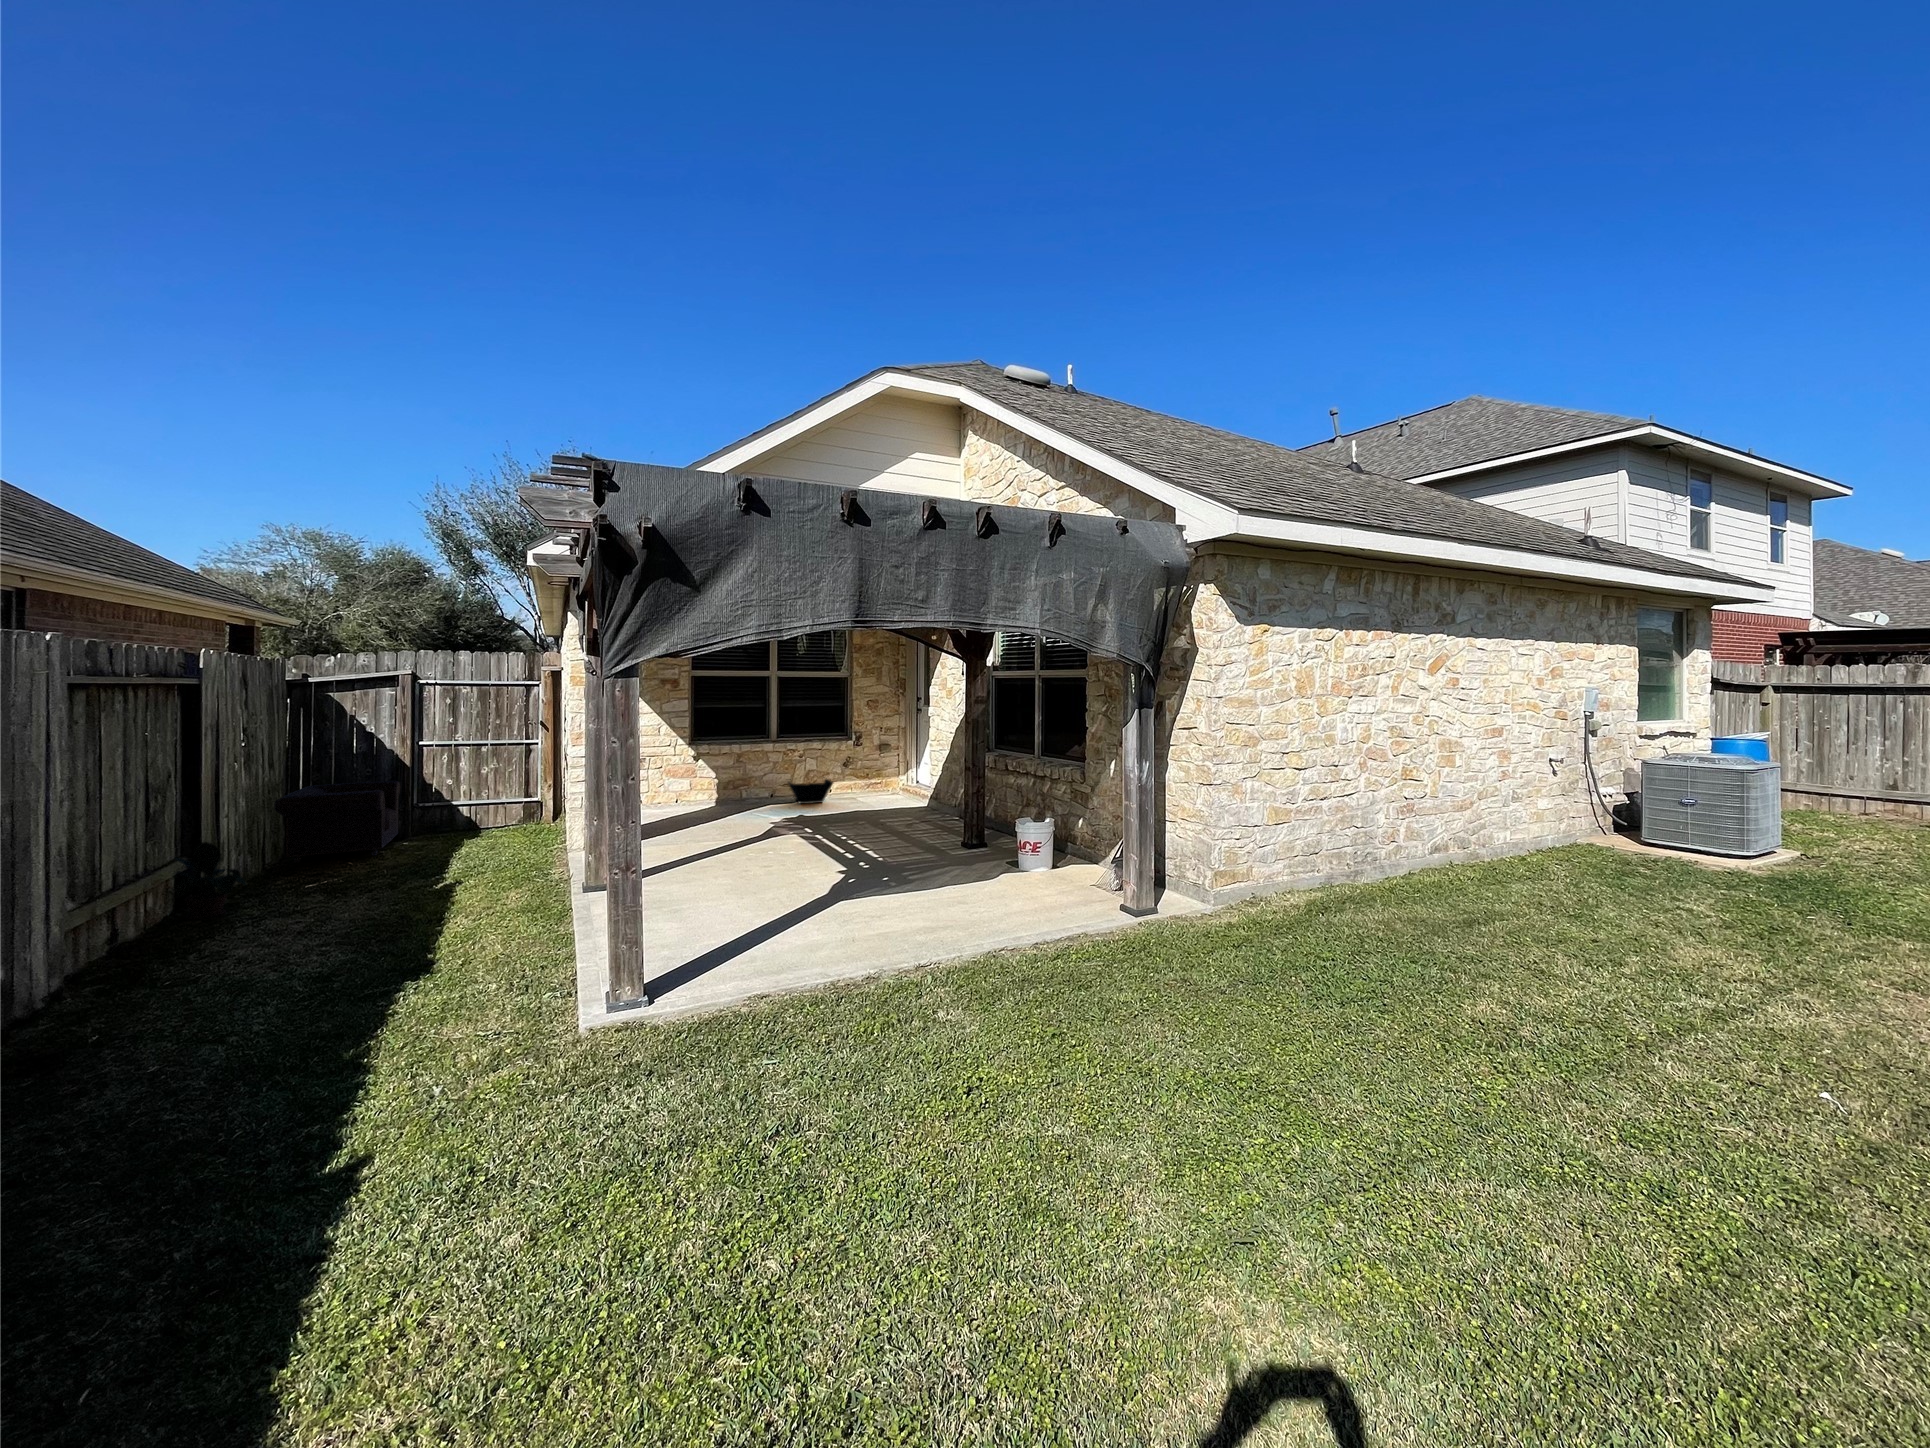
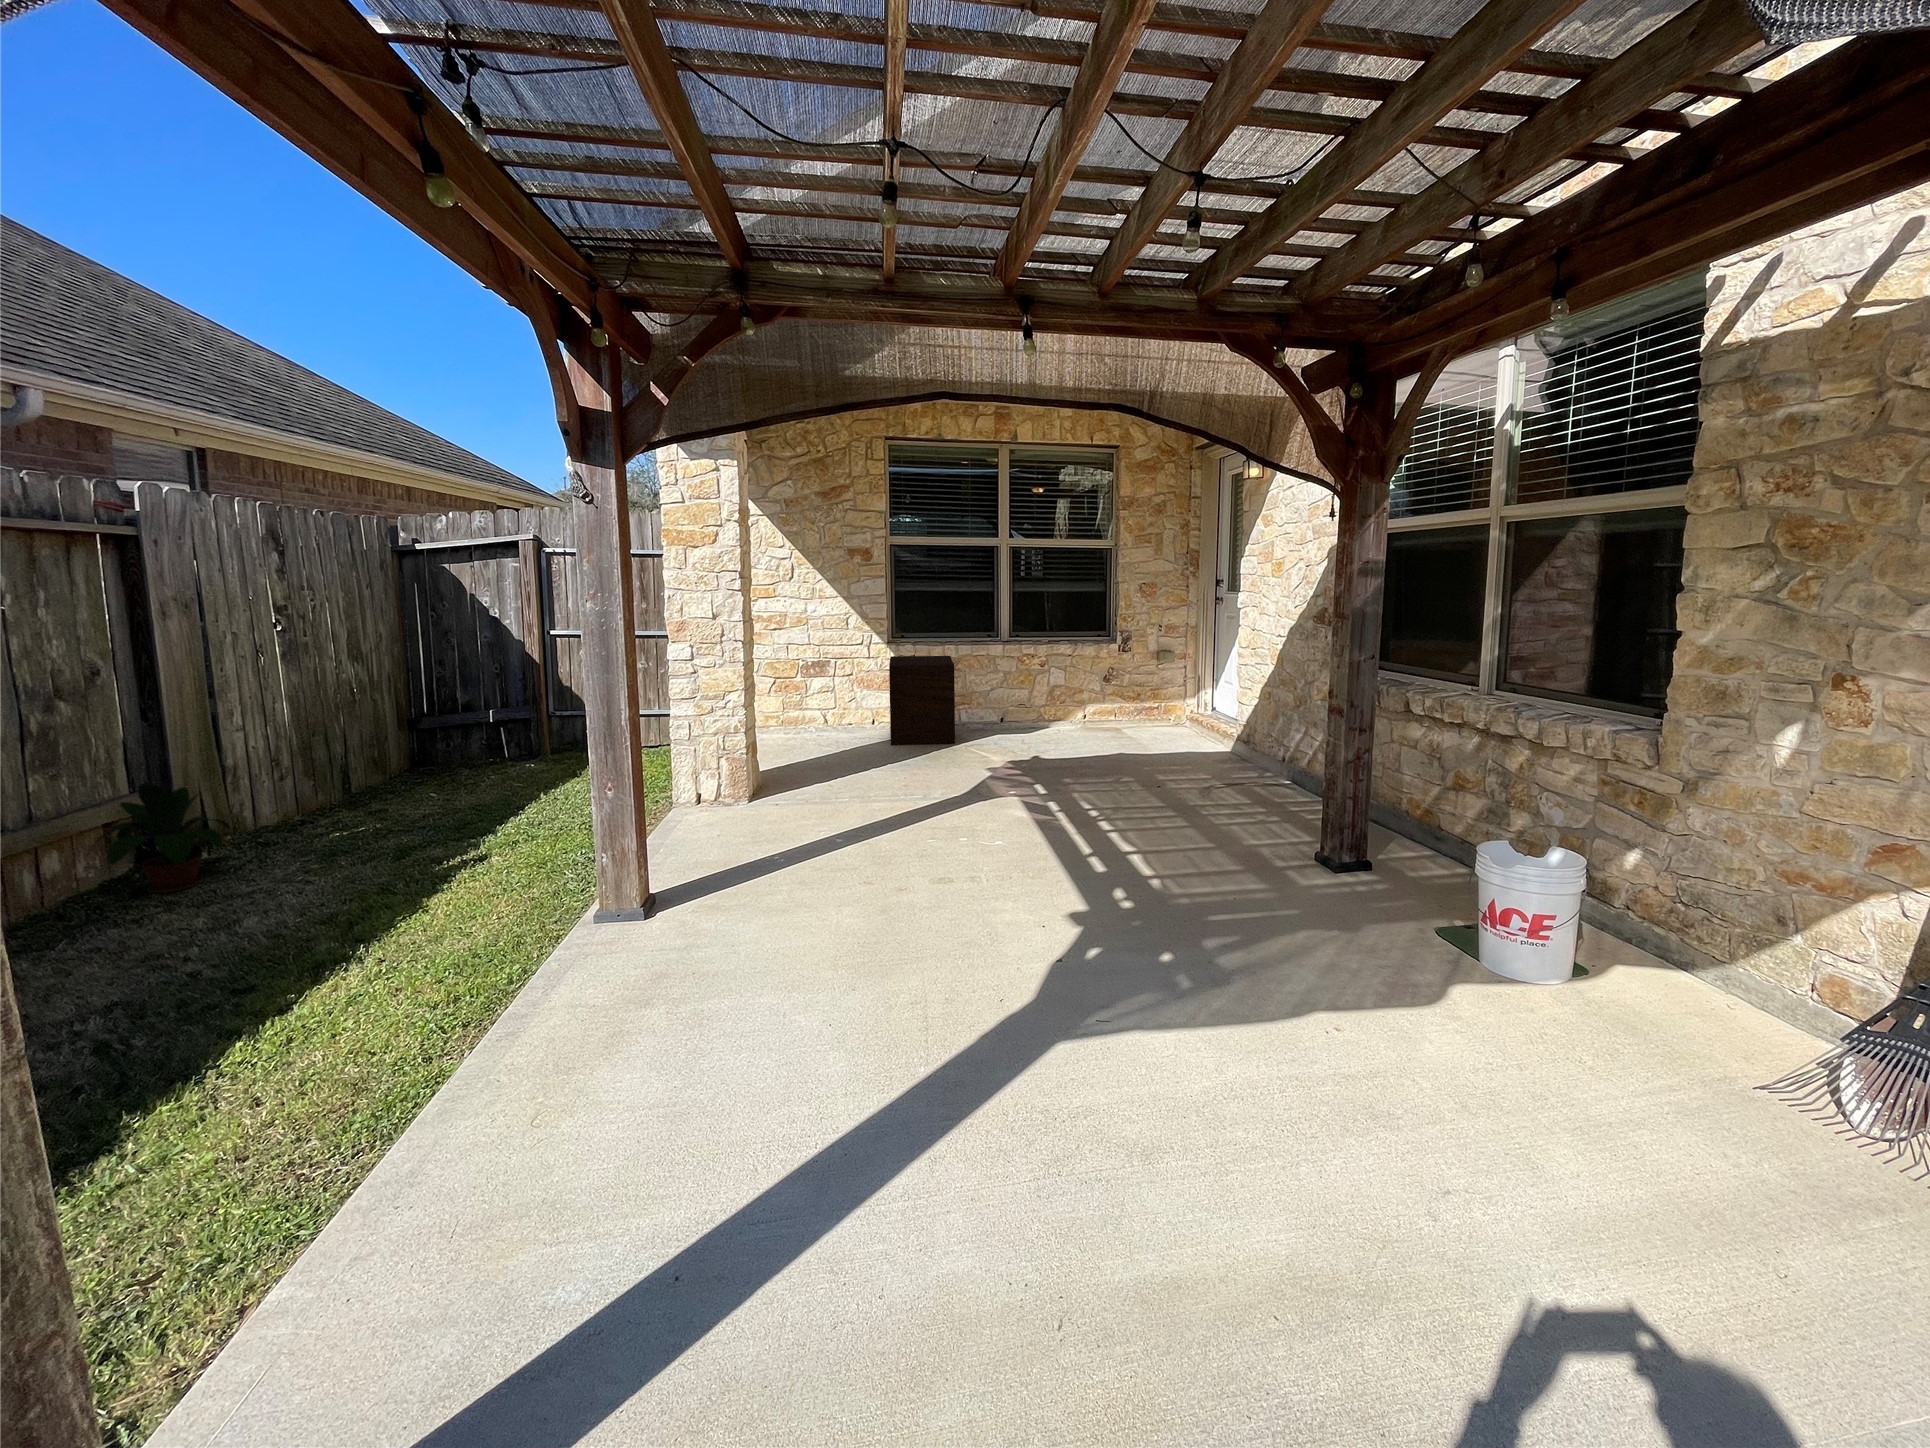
side table: none [690,752,741,815] -> present [889,656,955,746]
basket: present [788,779,833,804] -> none [1021,697,1089,736]
armchair: present [274,781,400,863] -> none [352,683,525,790]

